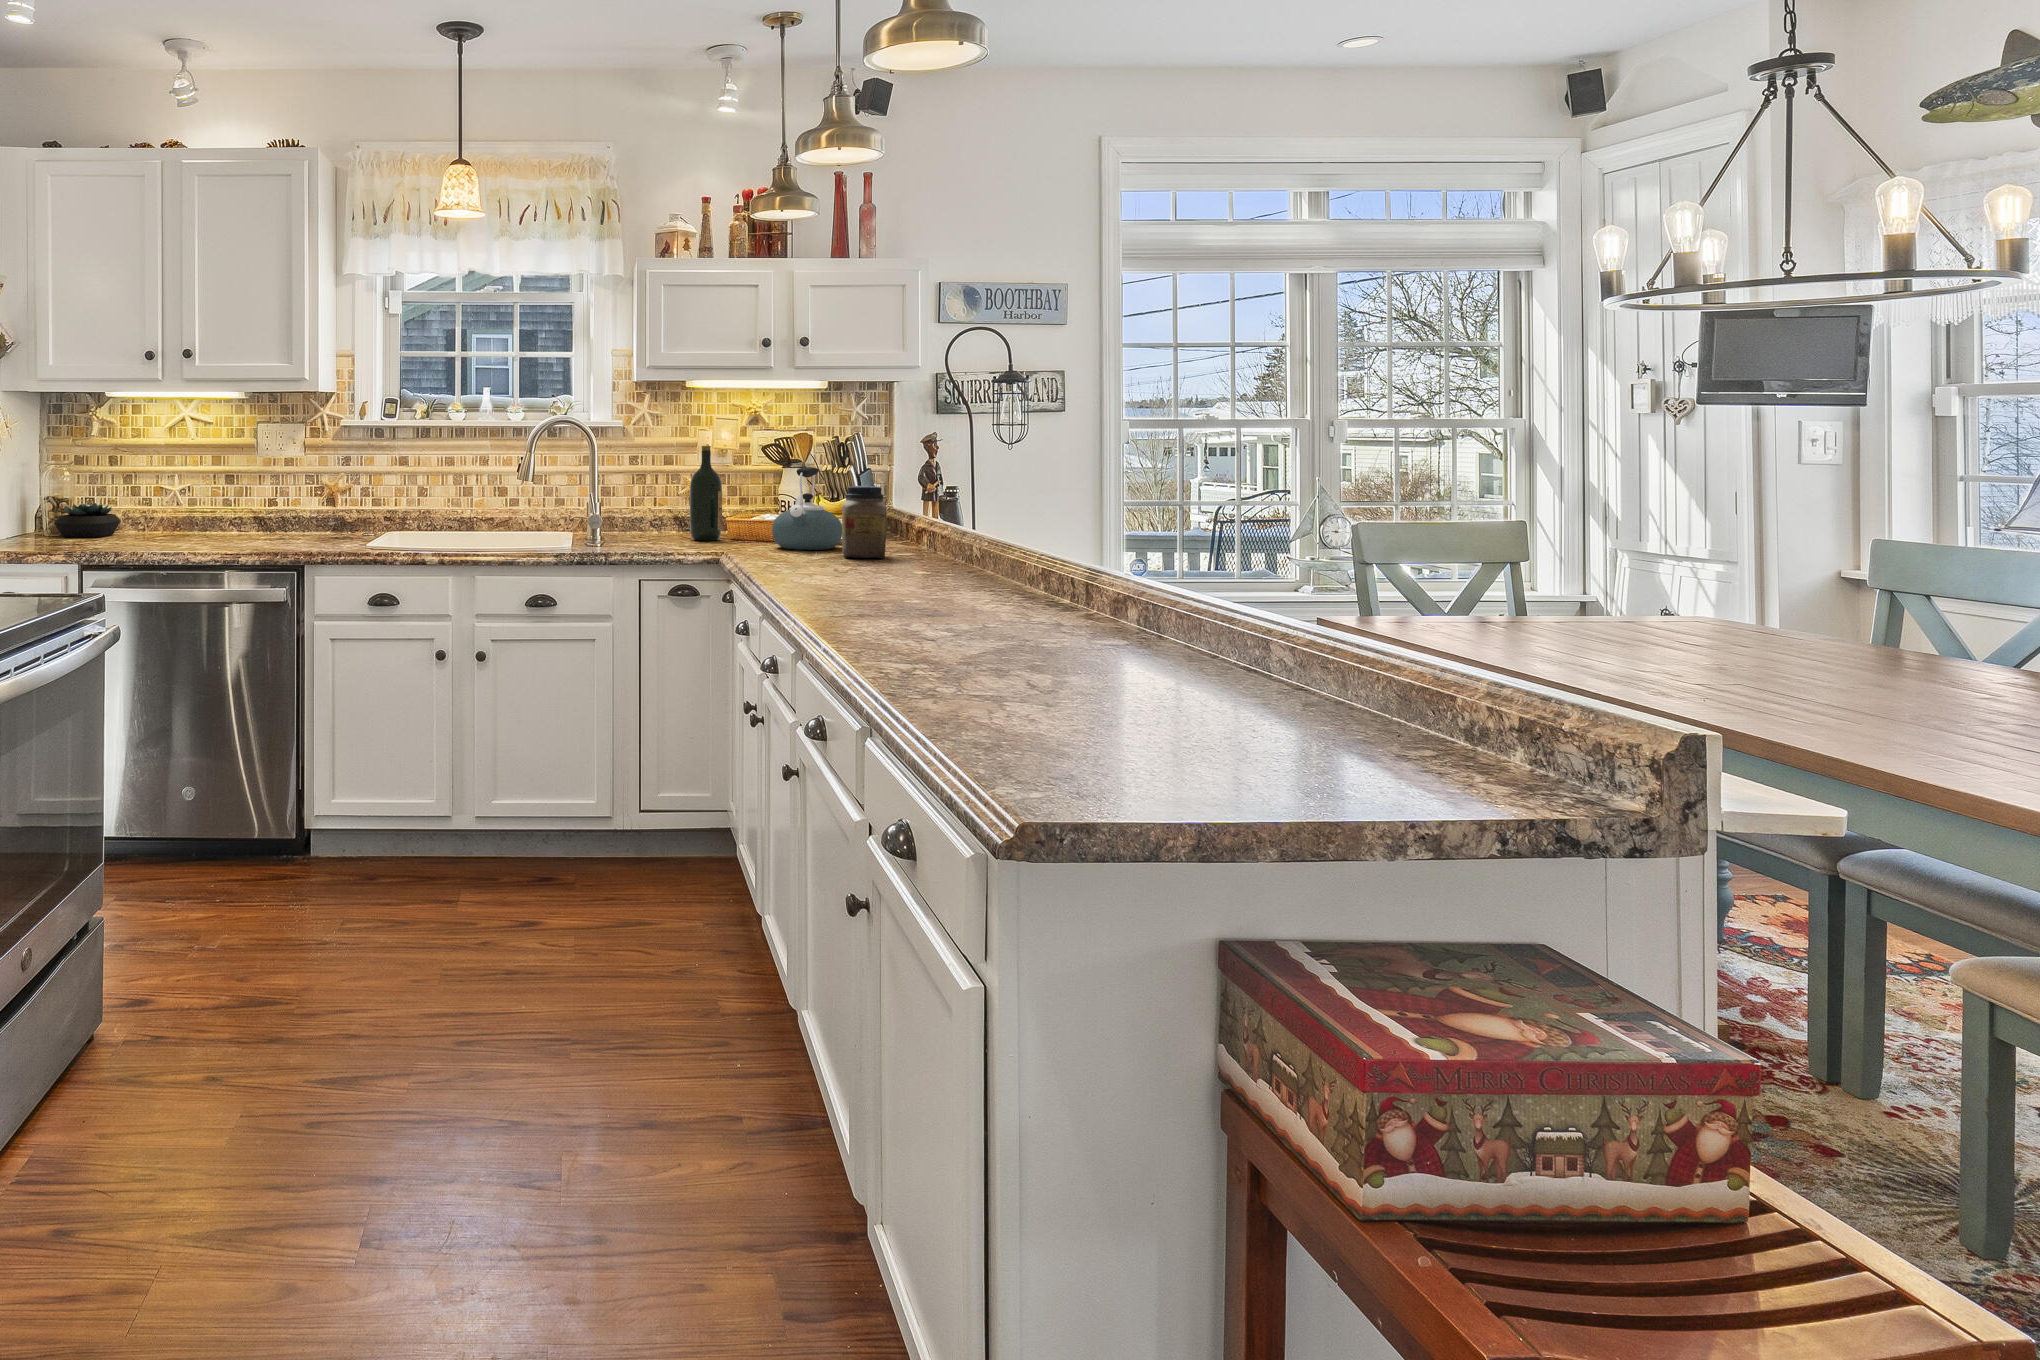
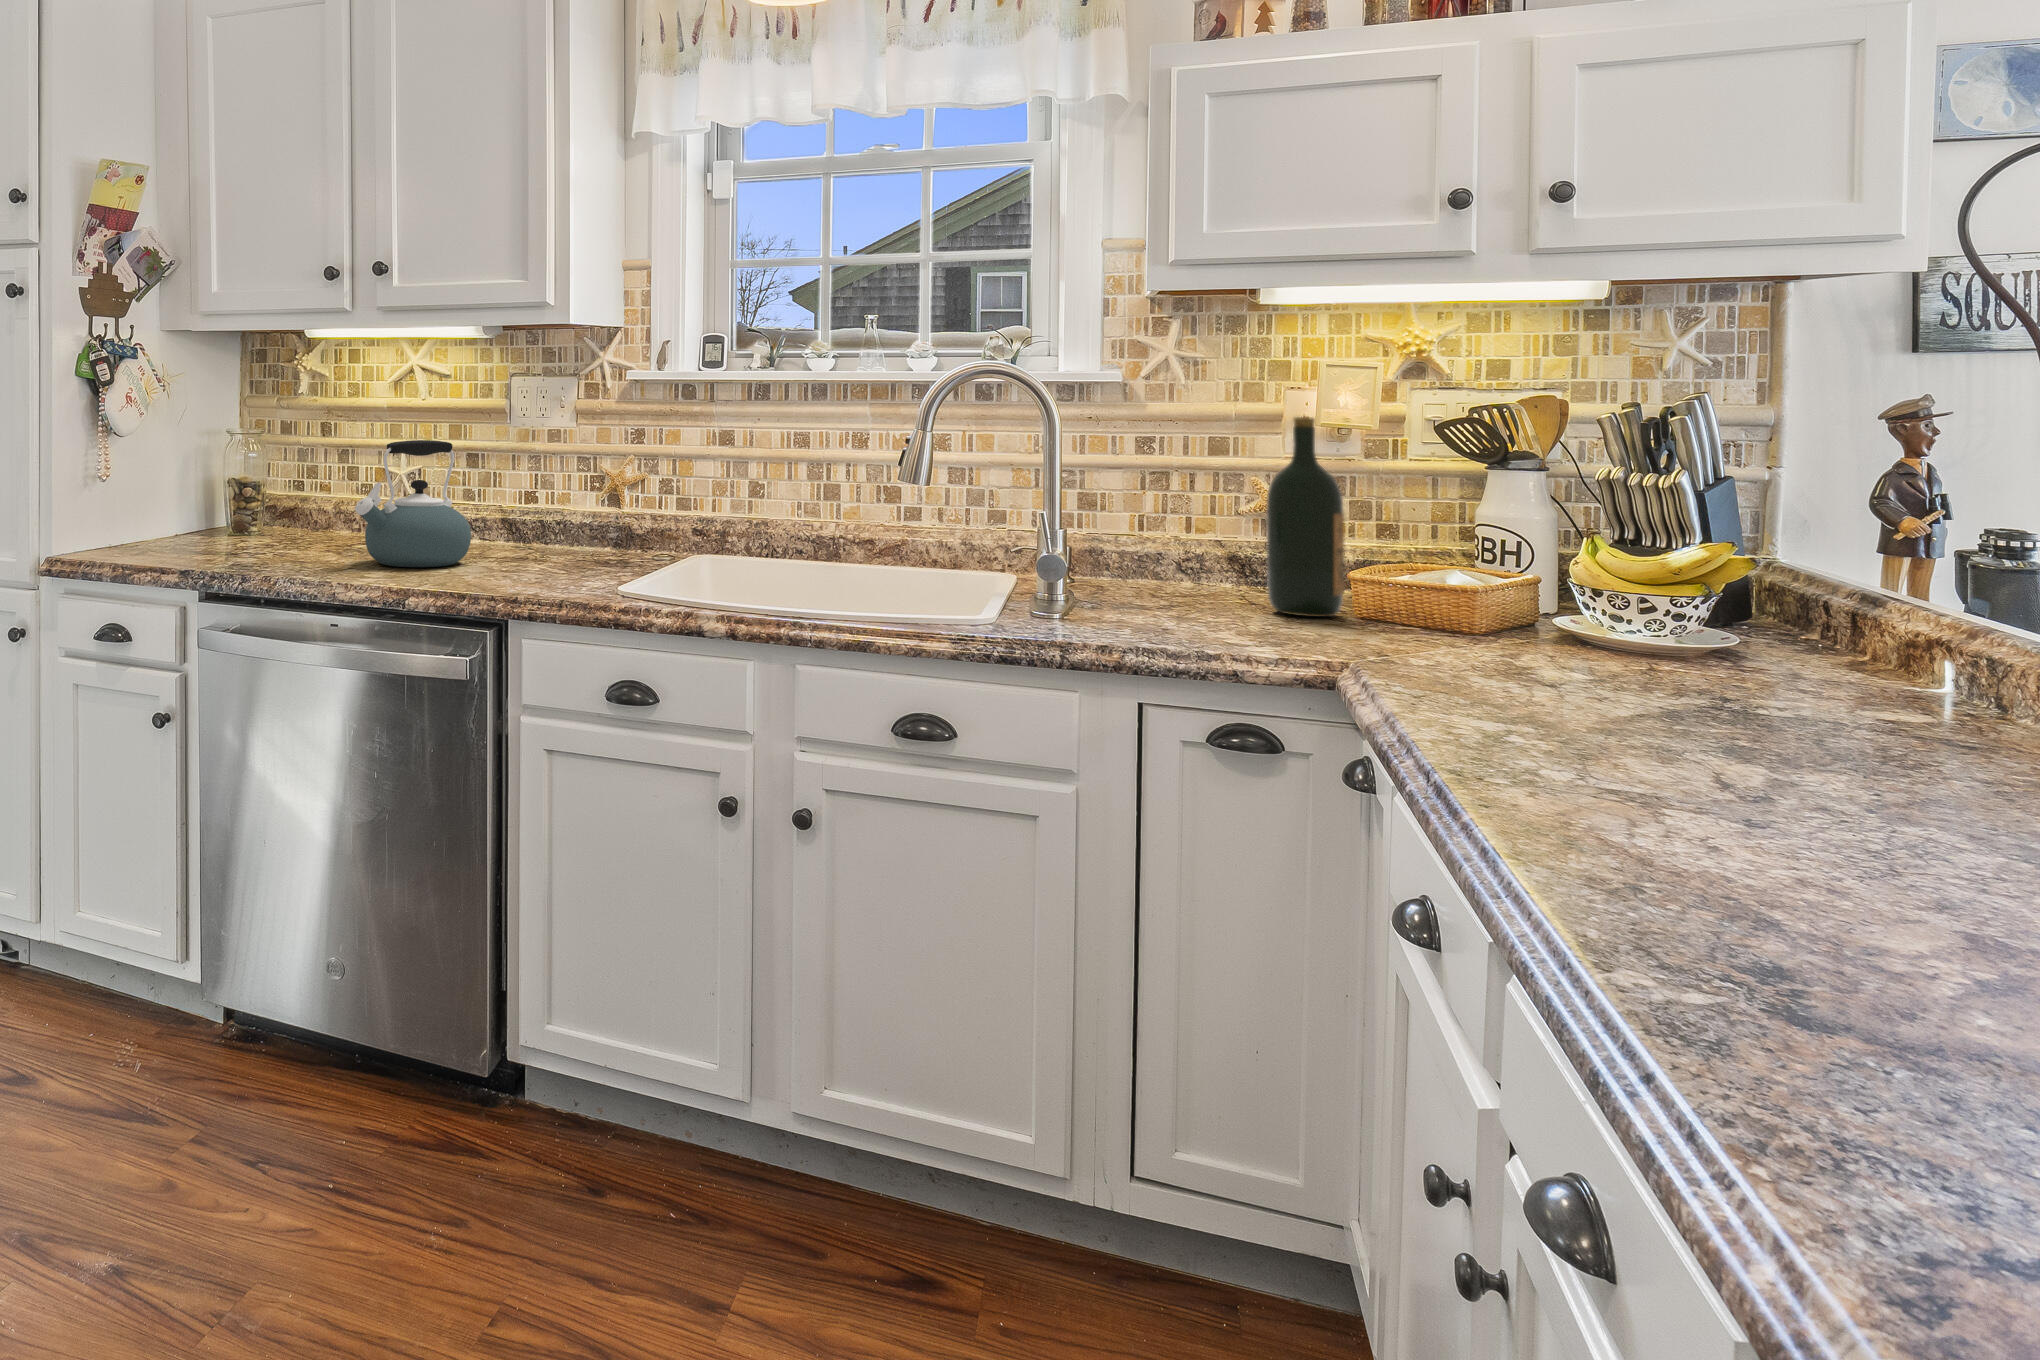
kettle: present [772,467,842,550] -> present [355,440,471,567]
jar: present [842,486,887,558] -> none [1724,526,1899,736]
succulent plant: present [54,503,121,537] -> none [236,489,329,539]

